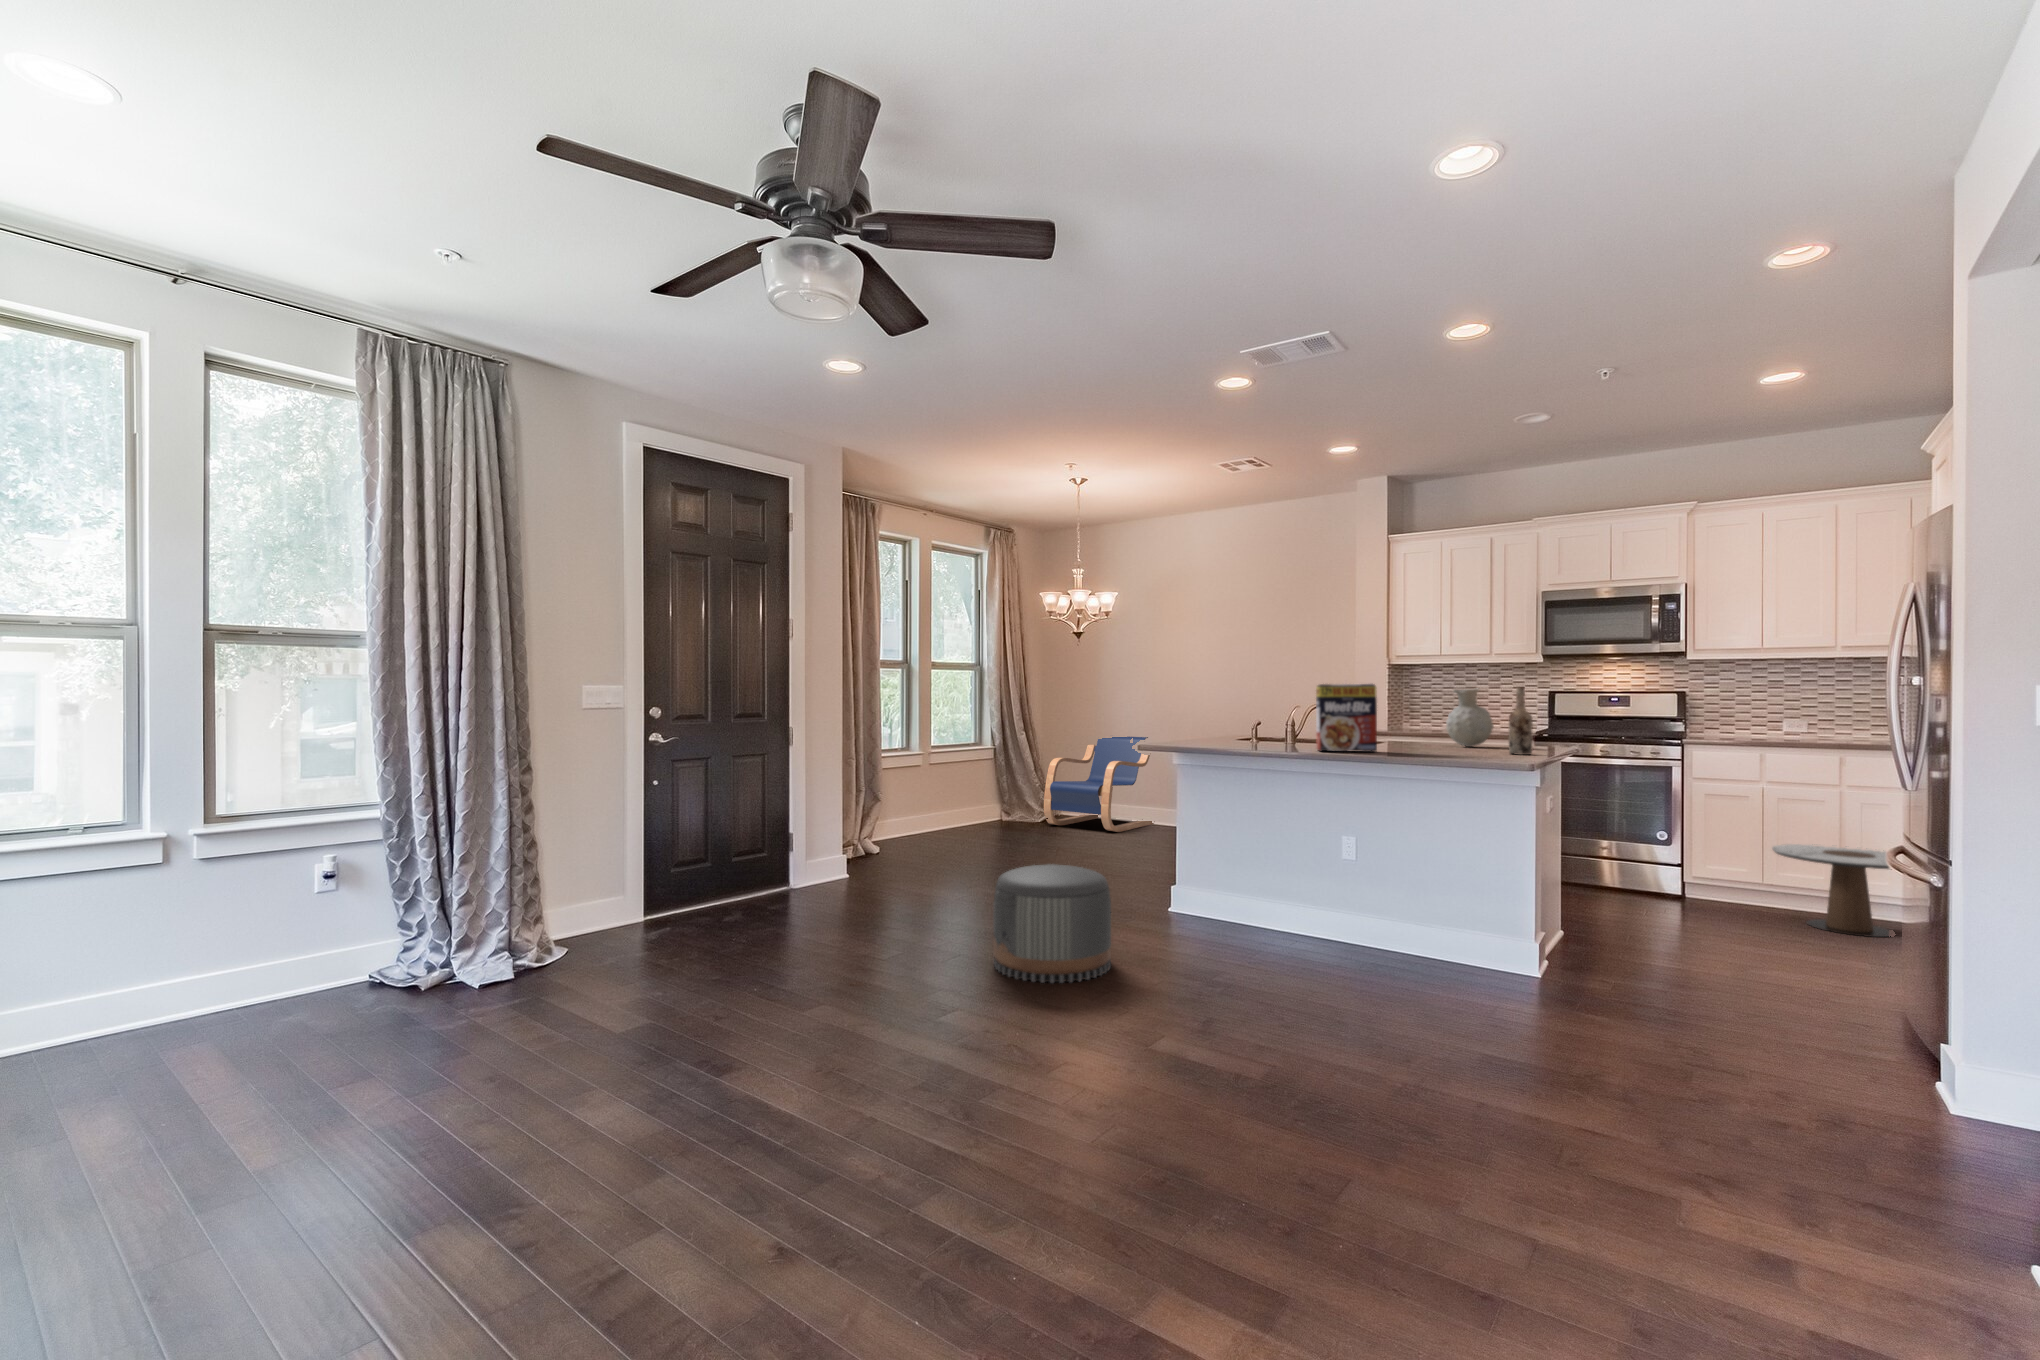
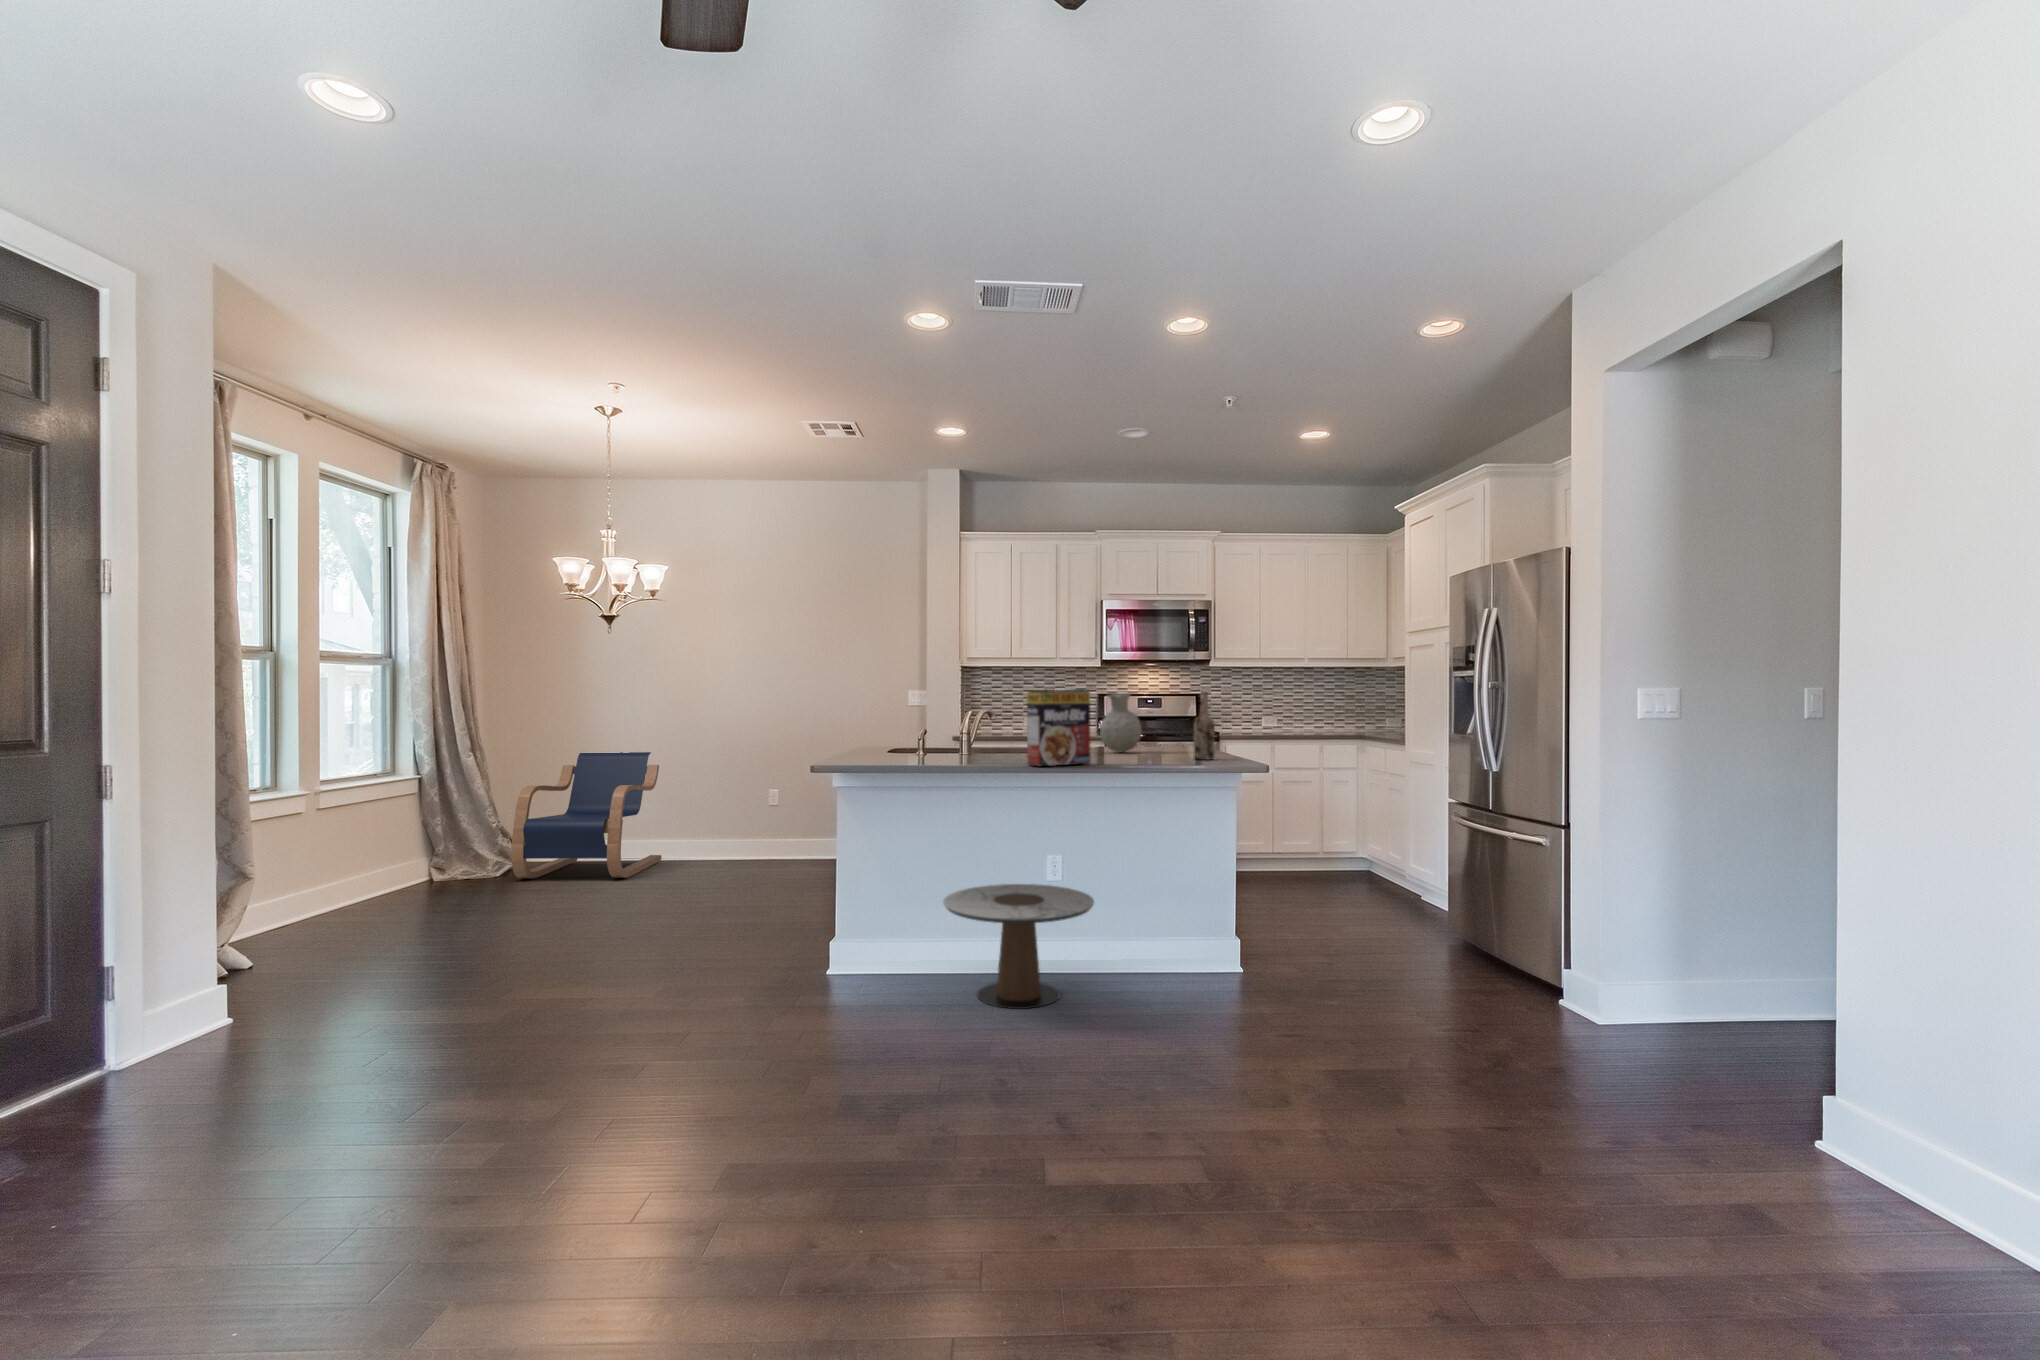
side table: present [1772,844,1891,937] -> present [943,884,1094,1009]
pouf: present [993,864,1111,983] -> none [698,952,878,1148]

